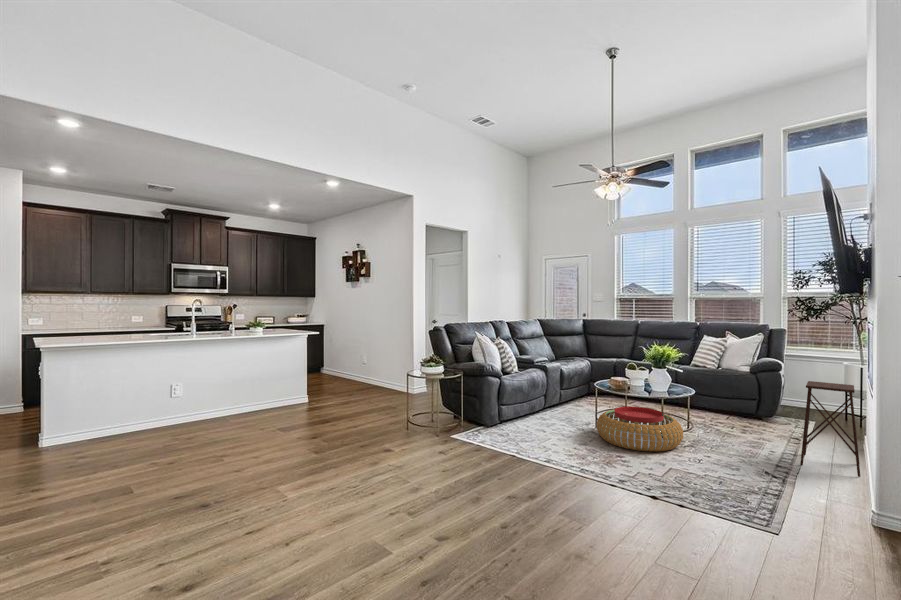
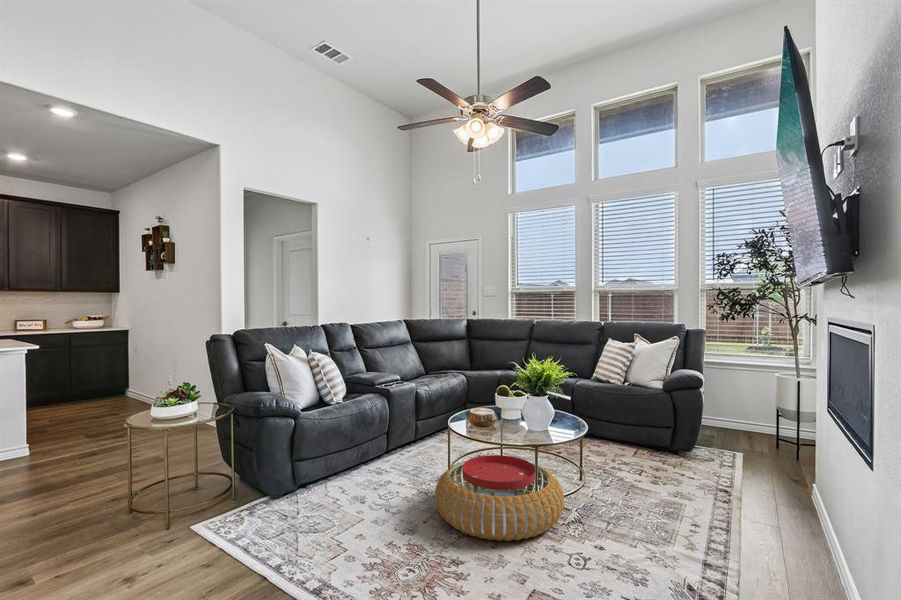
side table: present [800,381,860,477] -> none [738,413,832,581]

